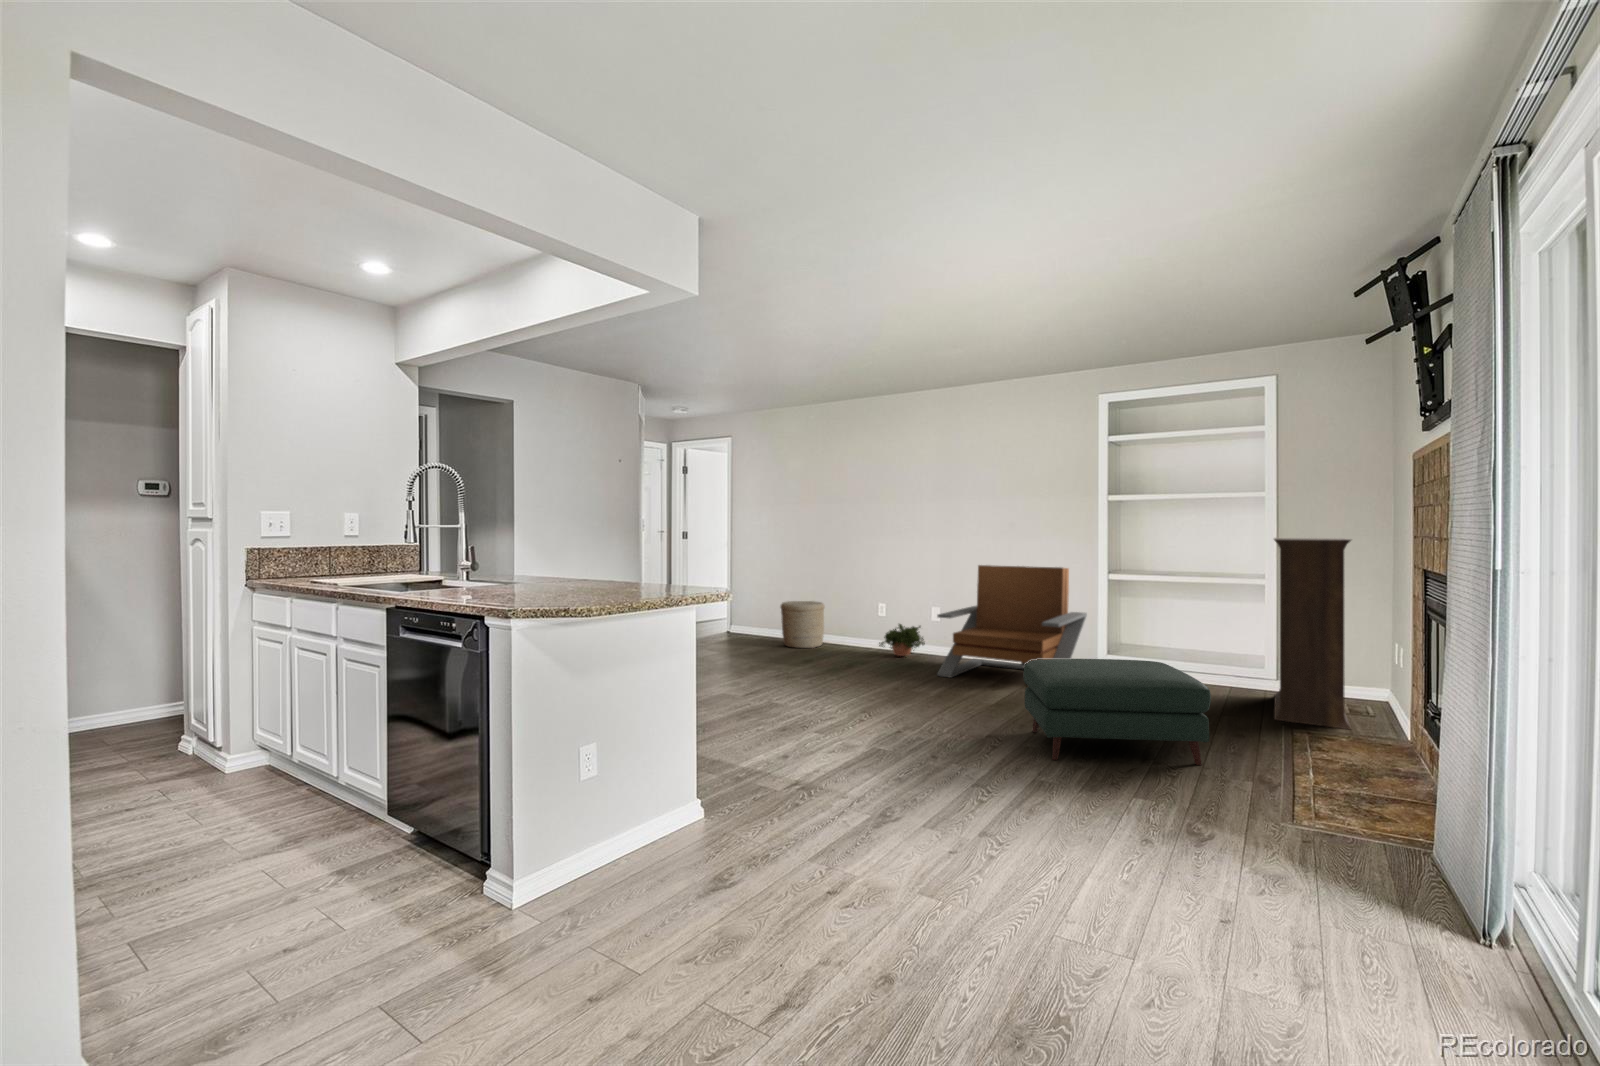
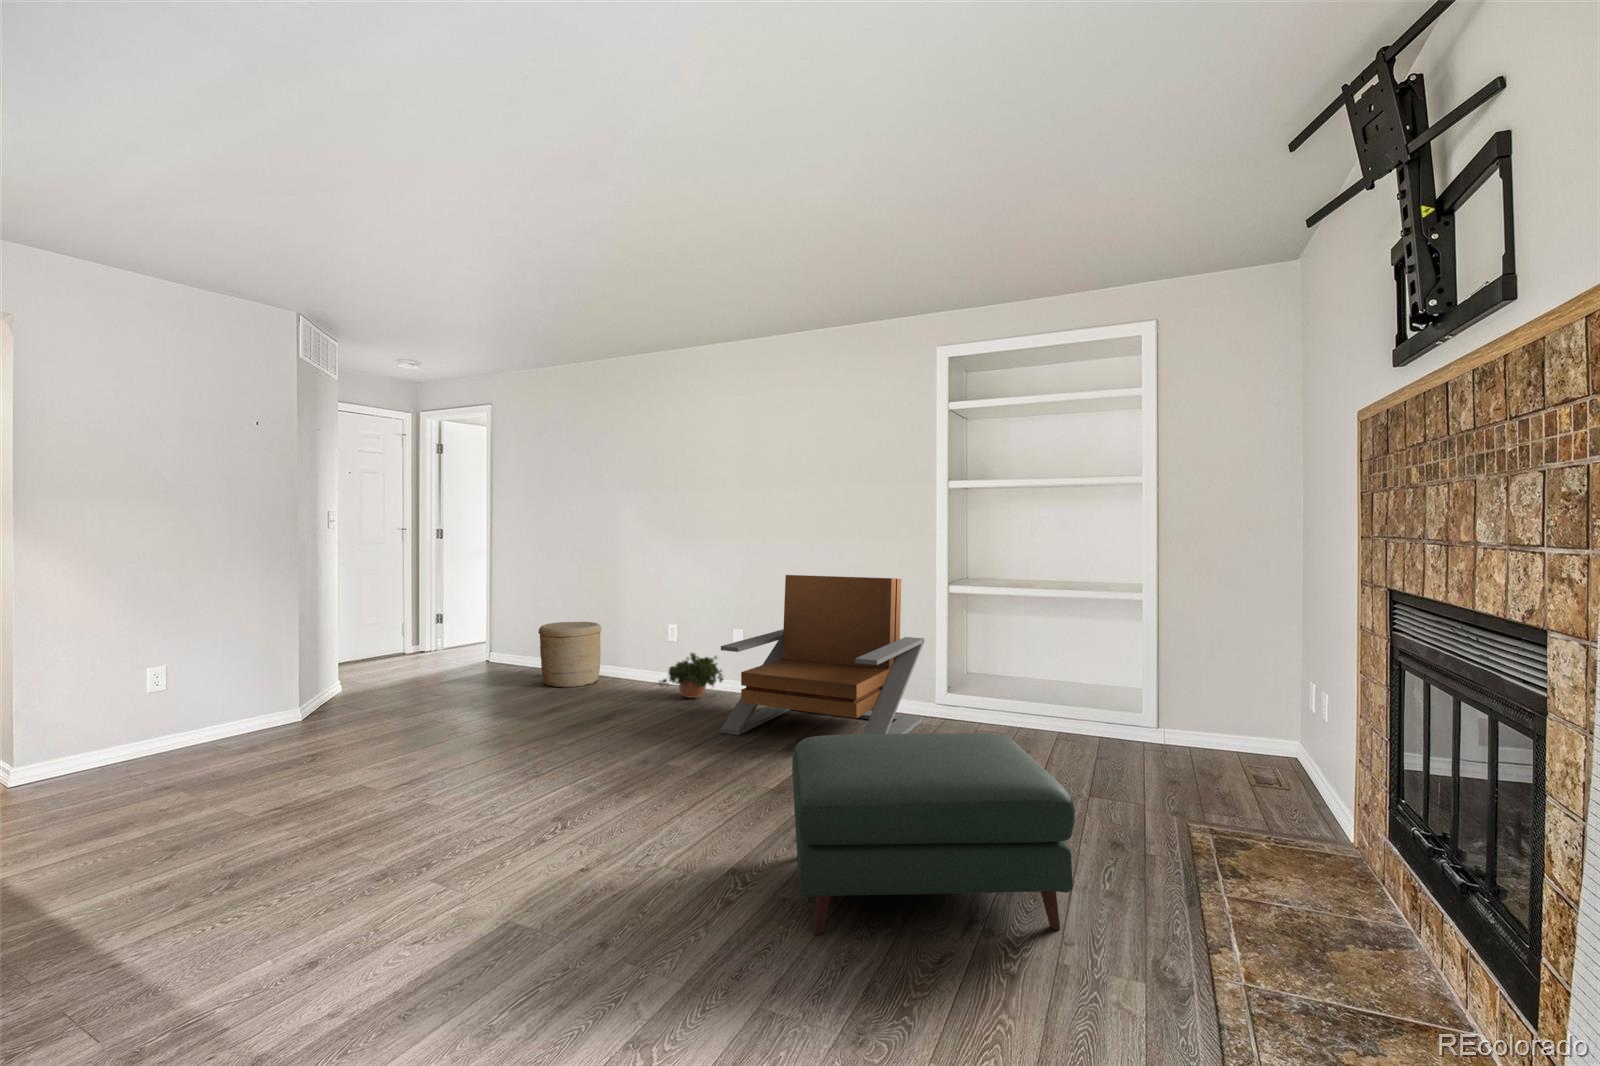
bookcase: present [1274,538,1351,729] -> none [1157,538,1268,818]

